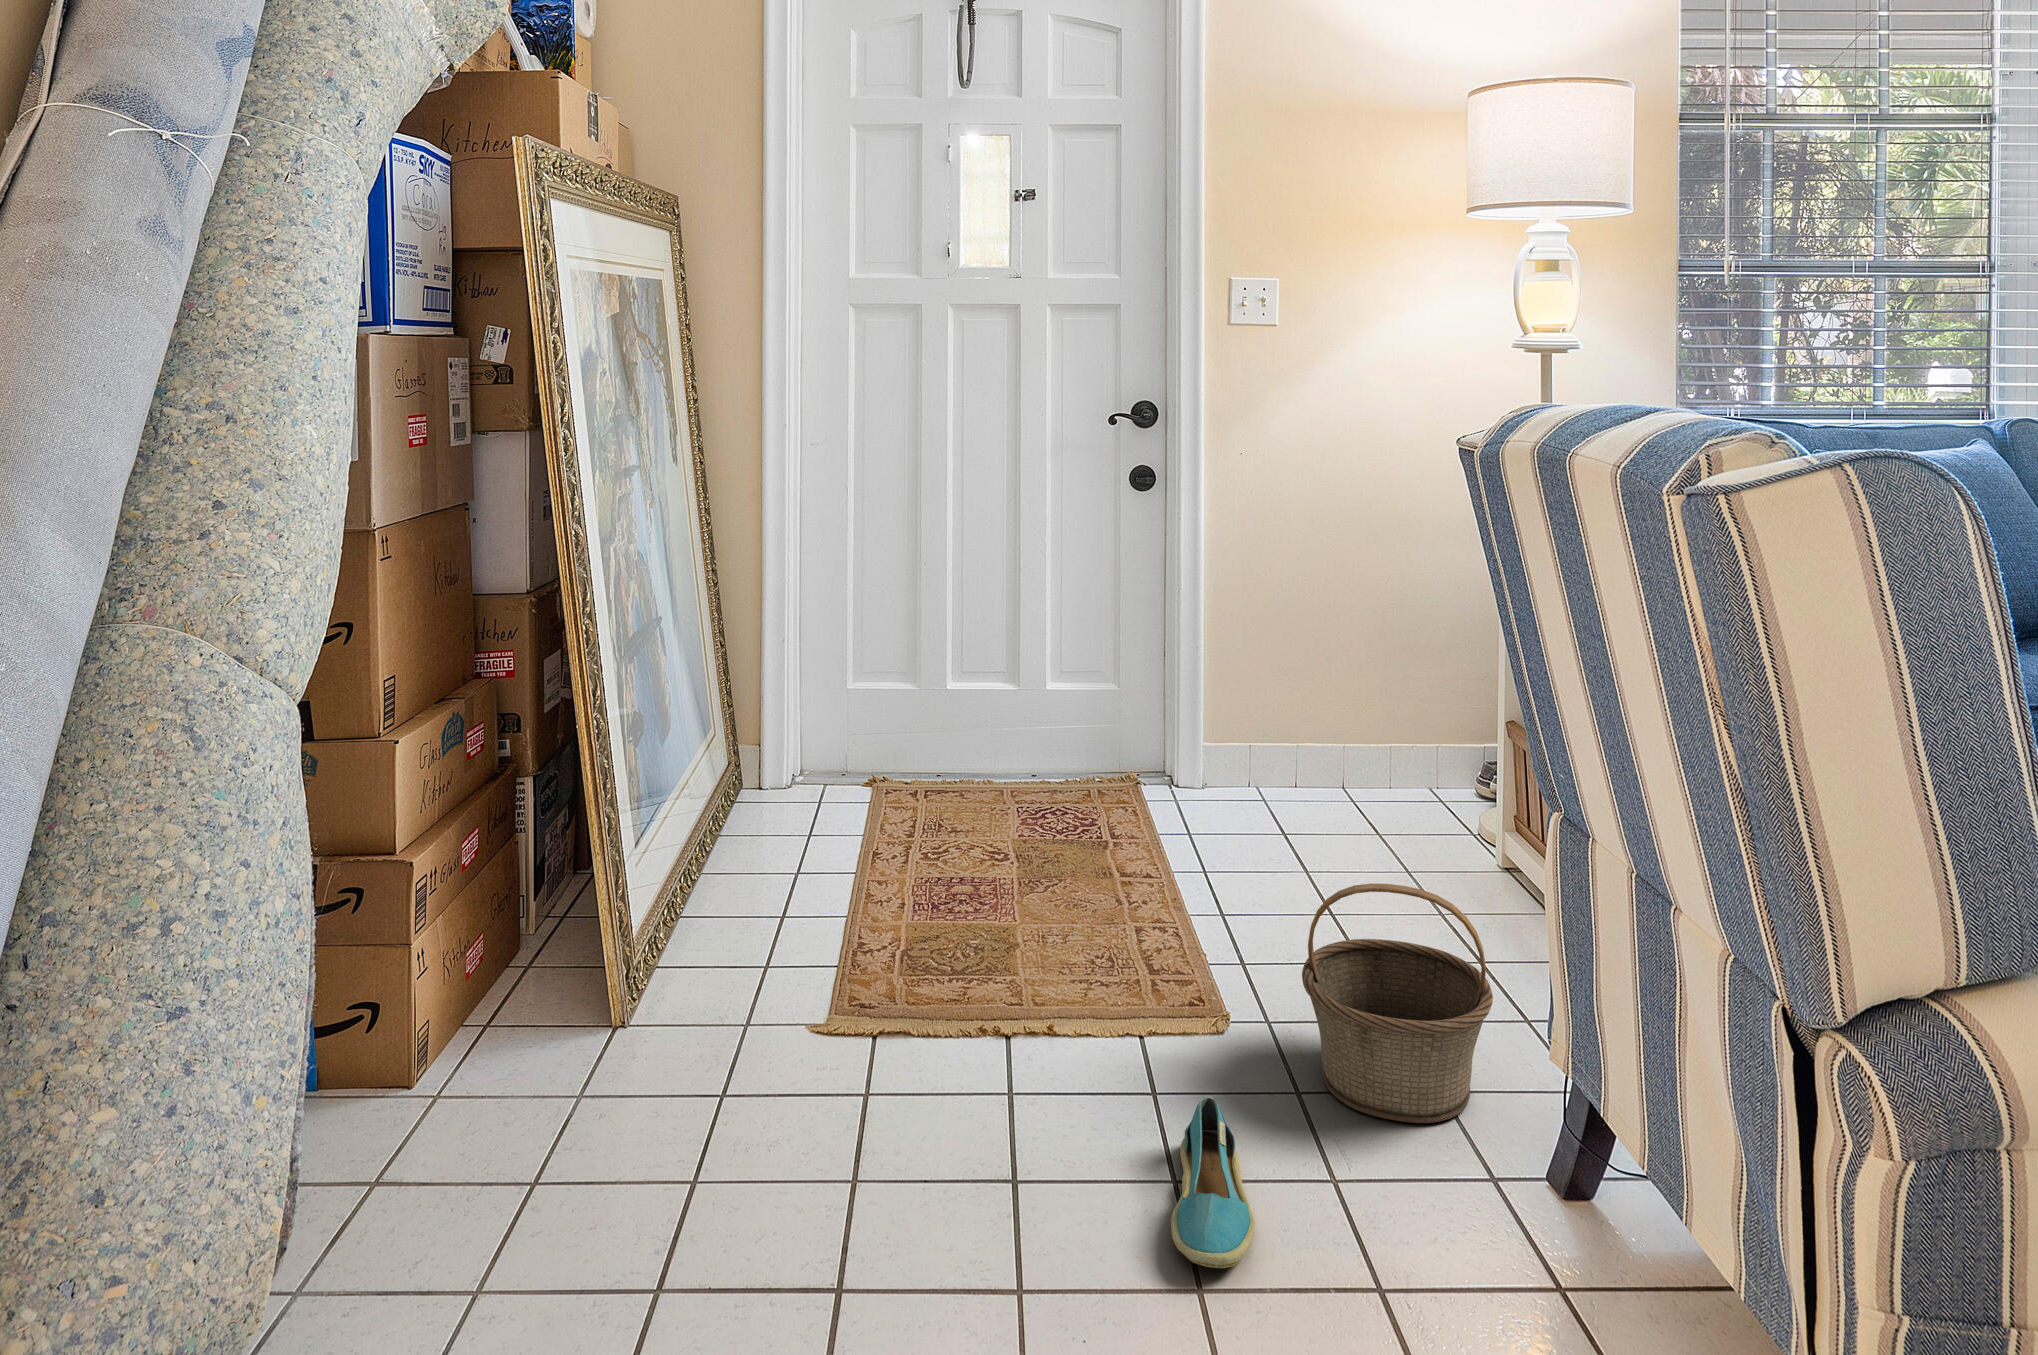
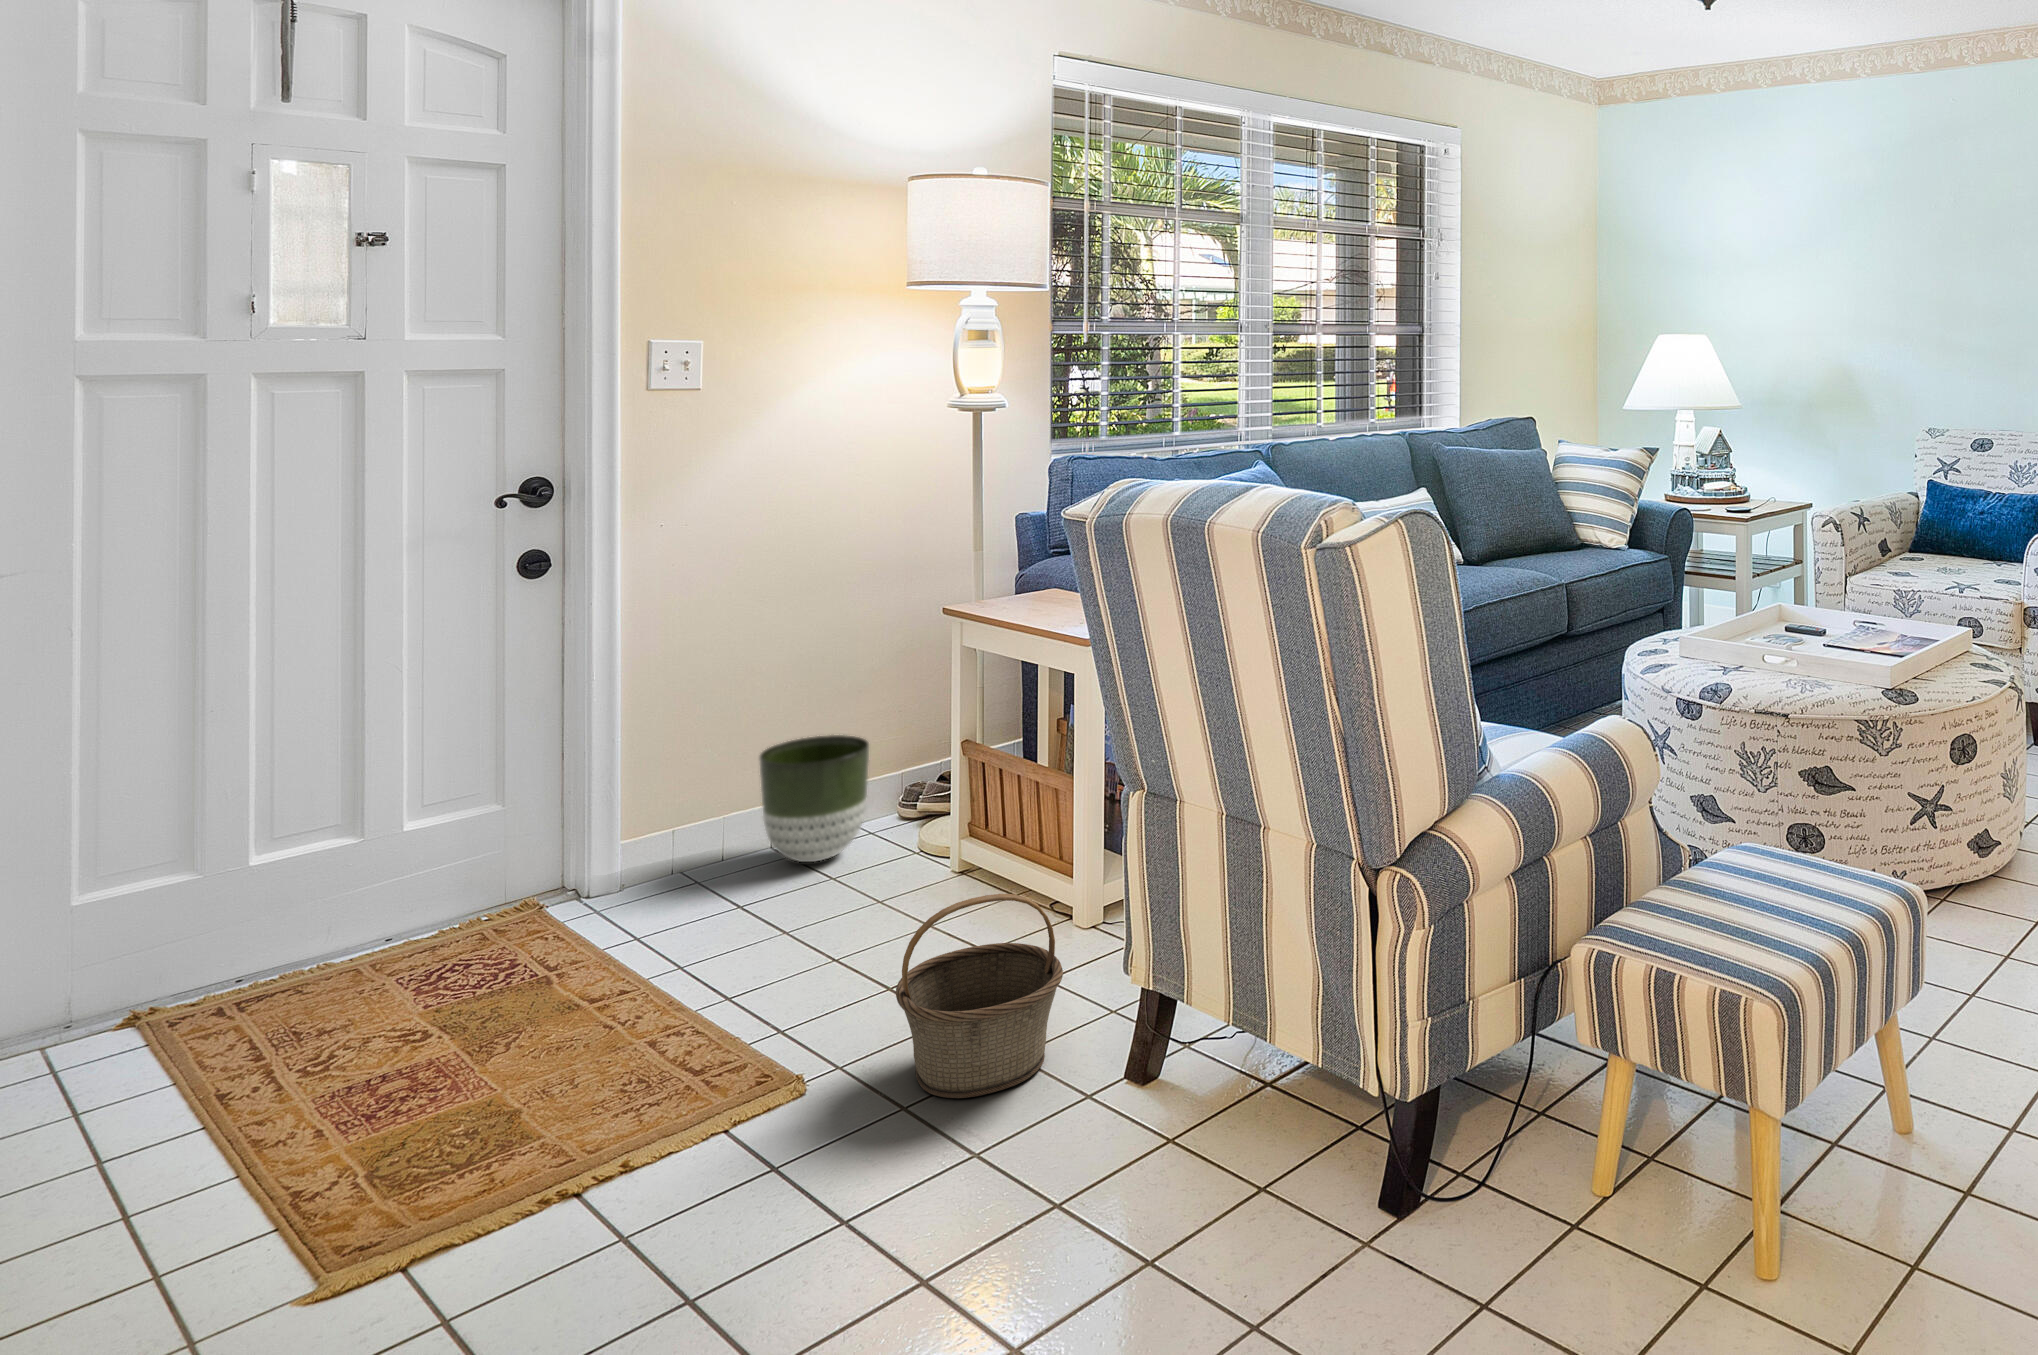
planter: none [1319,682,1425,810] -> present [759,735,869,862]
shoe: present [1171,1096,1255,1268] -> none [836,1134,949,1261]

